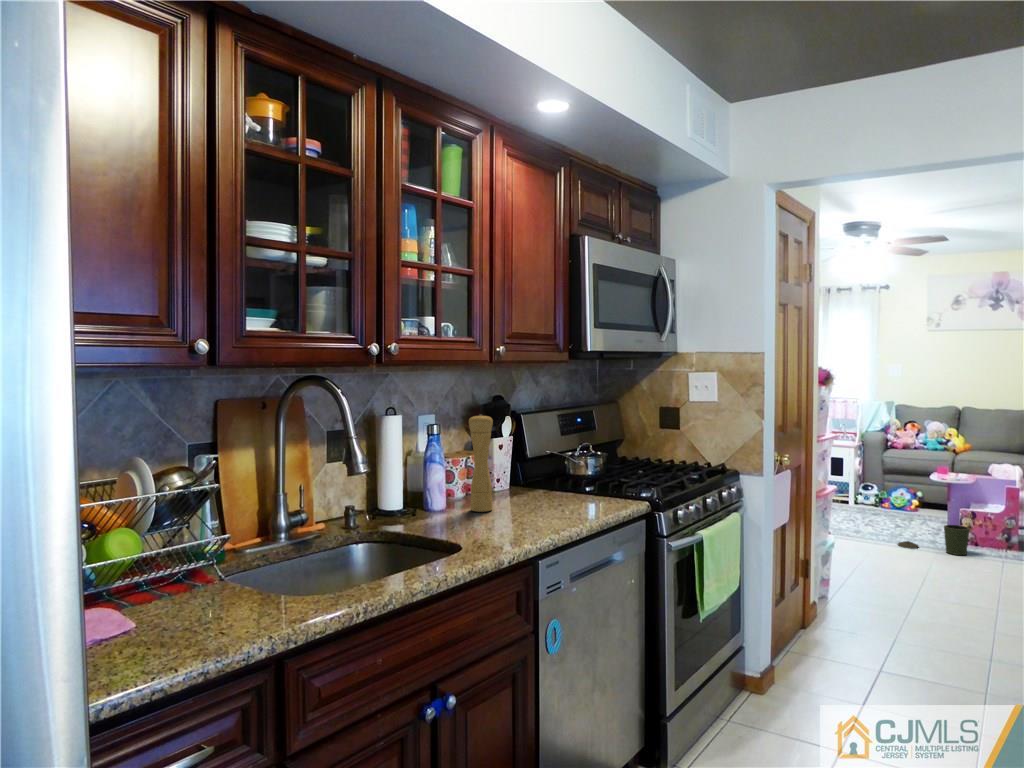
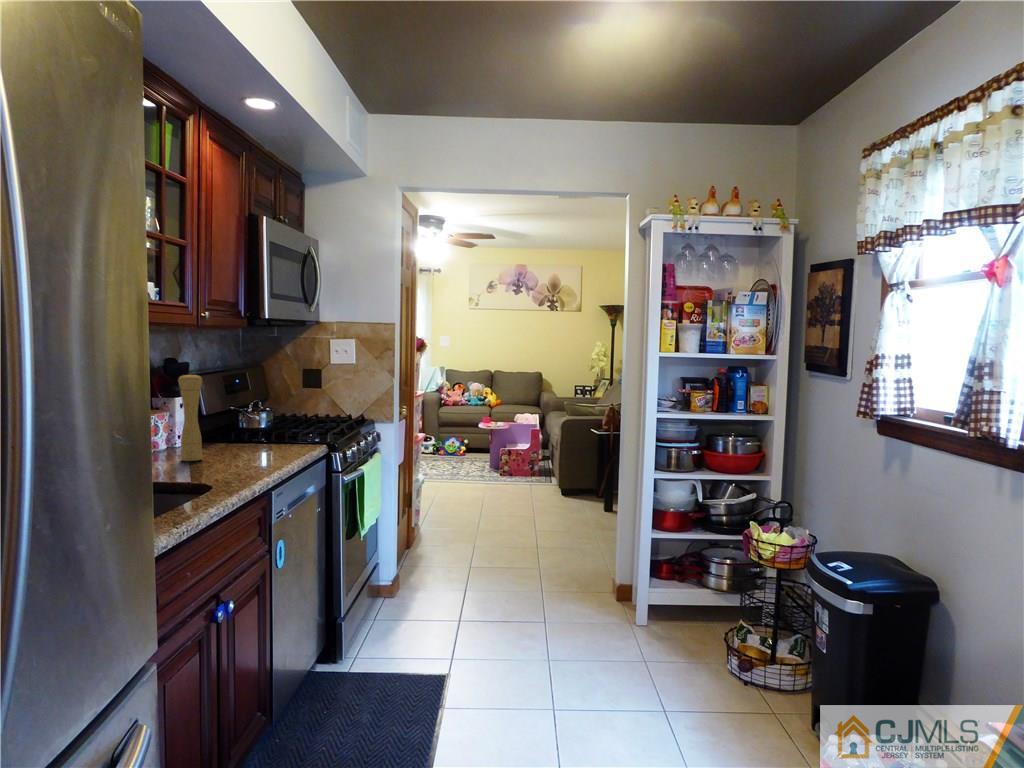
trash can: present [898,525,969,555] -> none [458,462,507,485]

